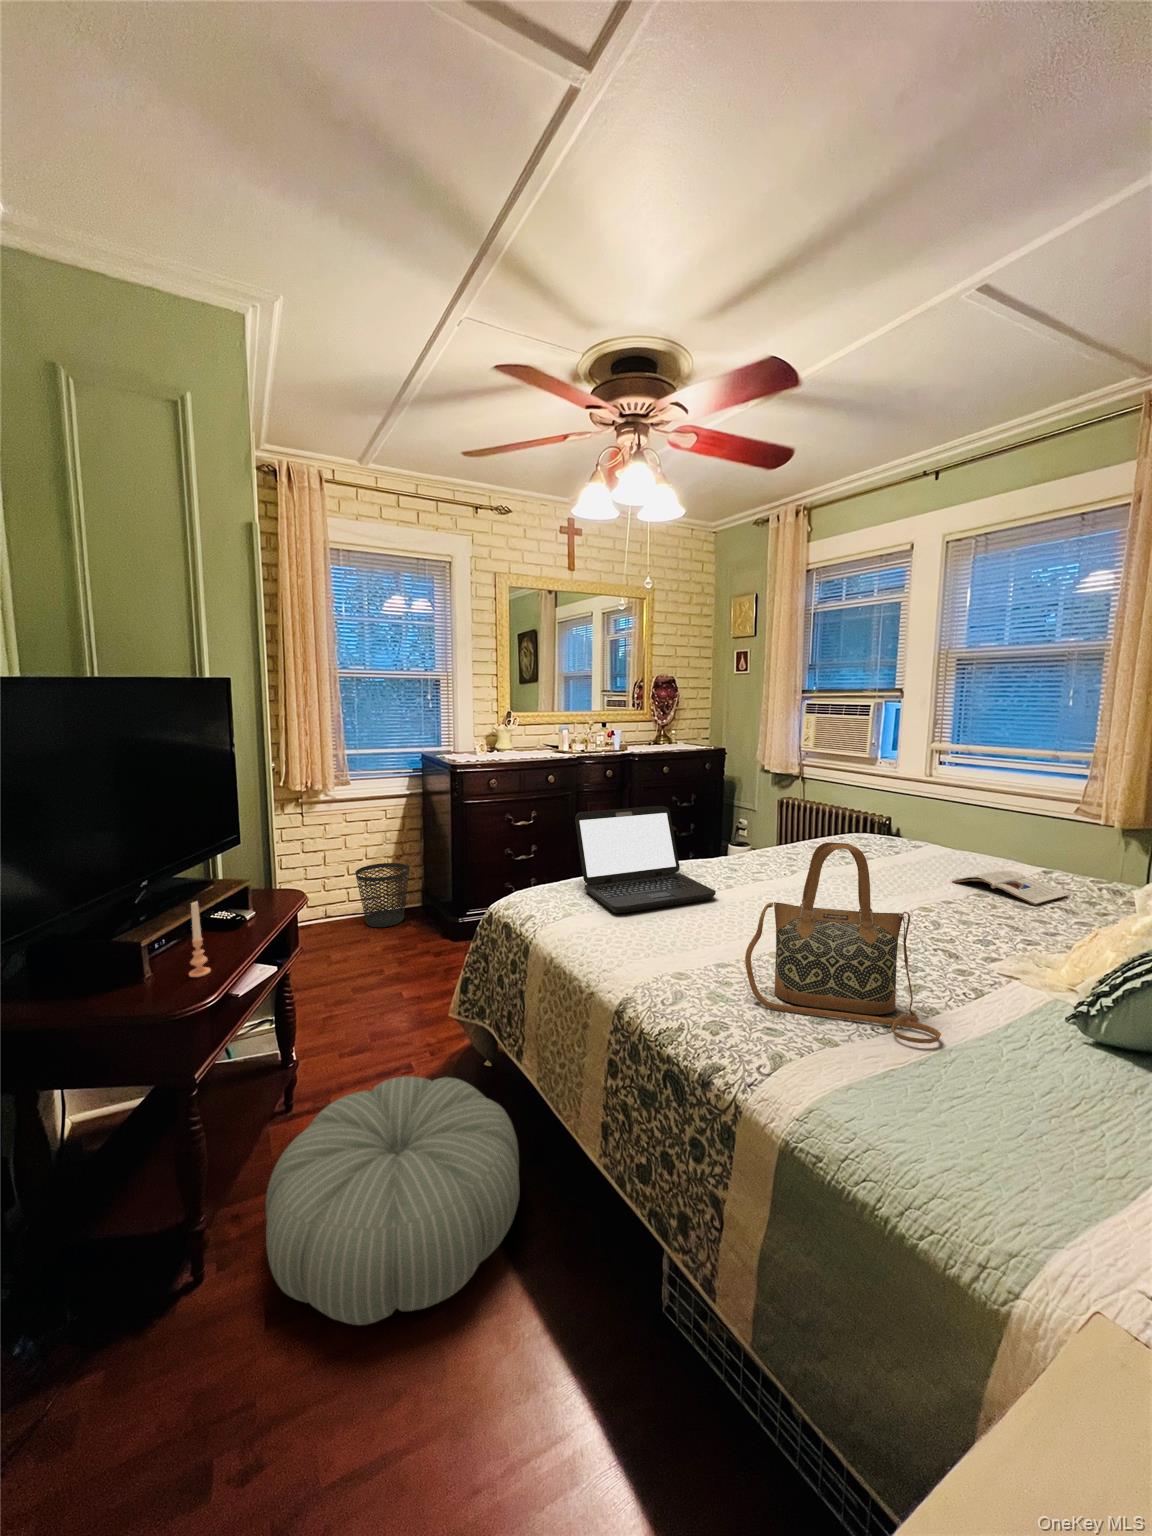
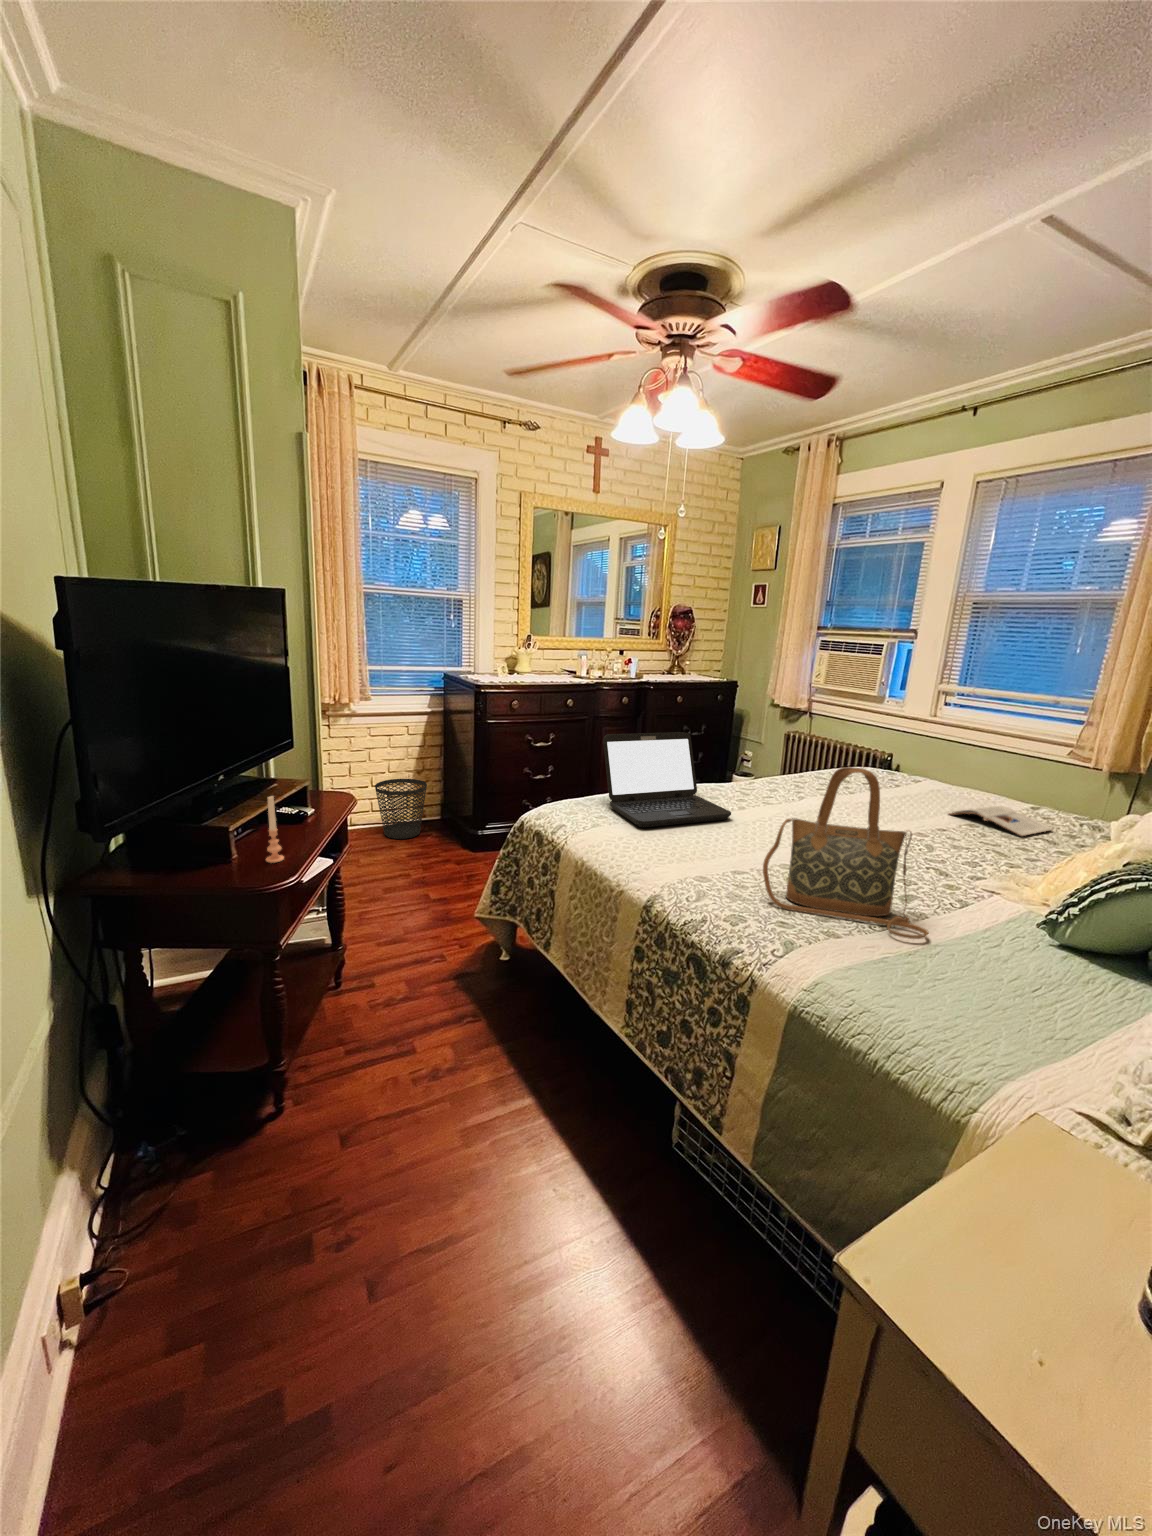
pouf: present [266,1077,520,1325] -> none [331,963,549,1150]

